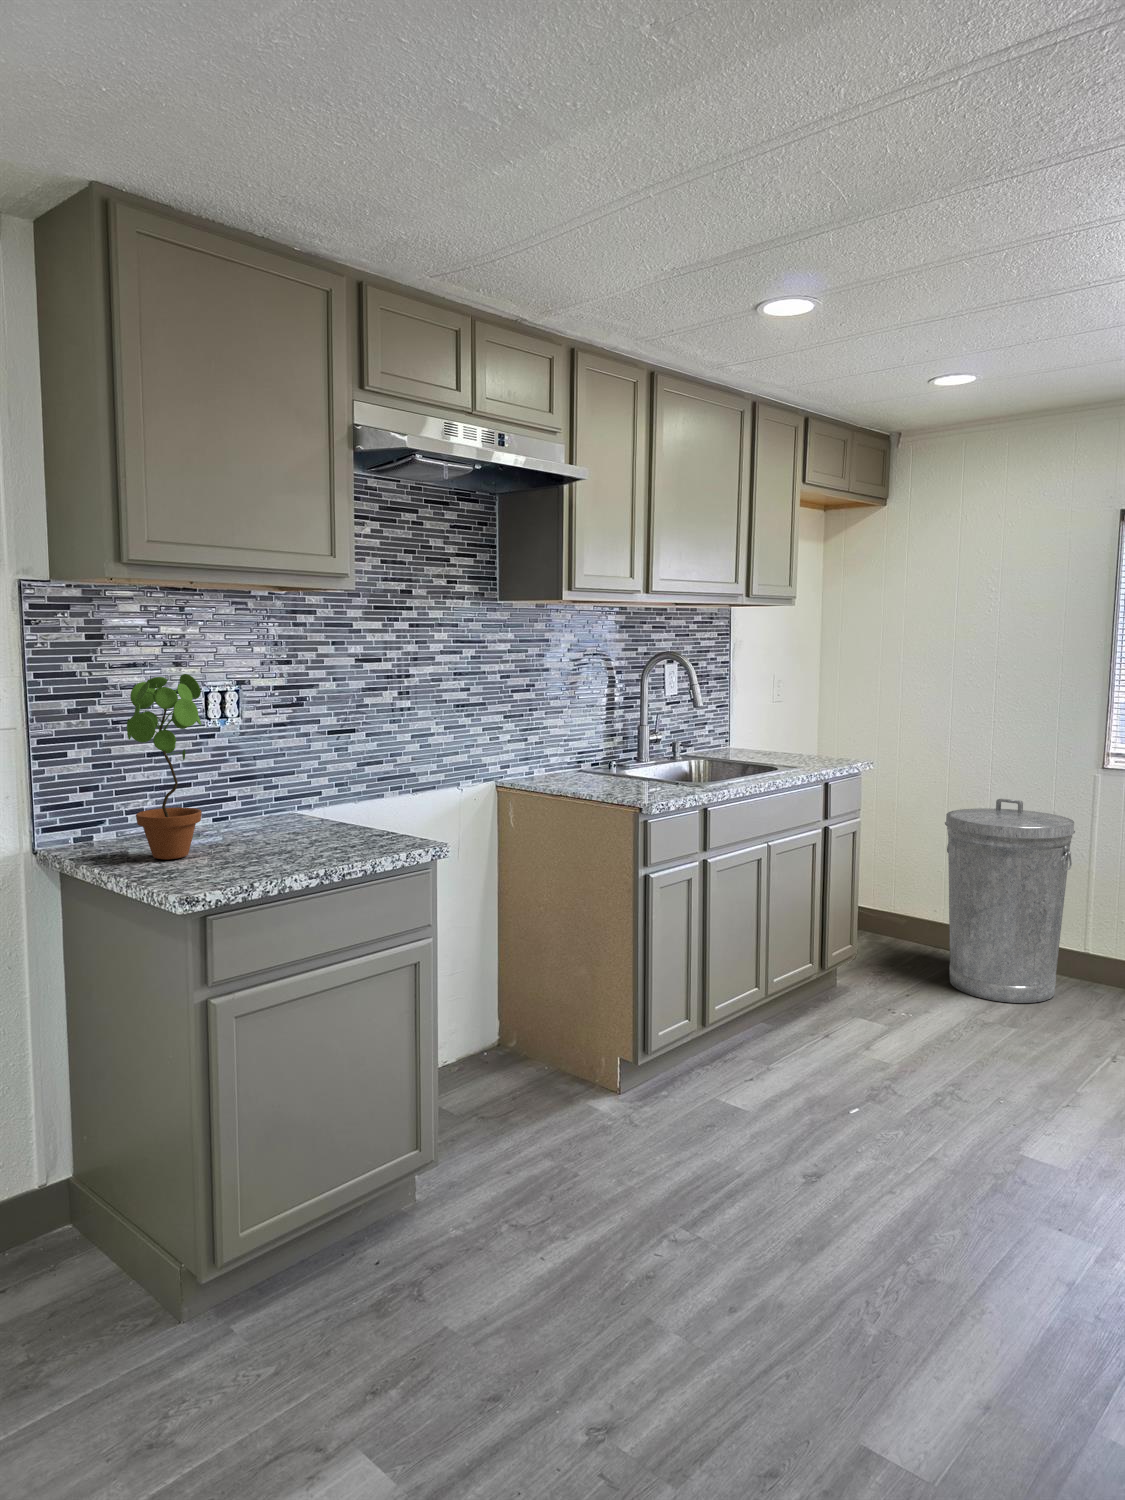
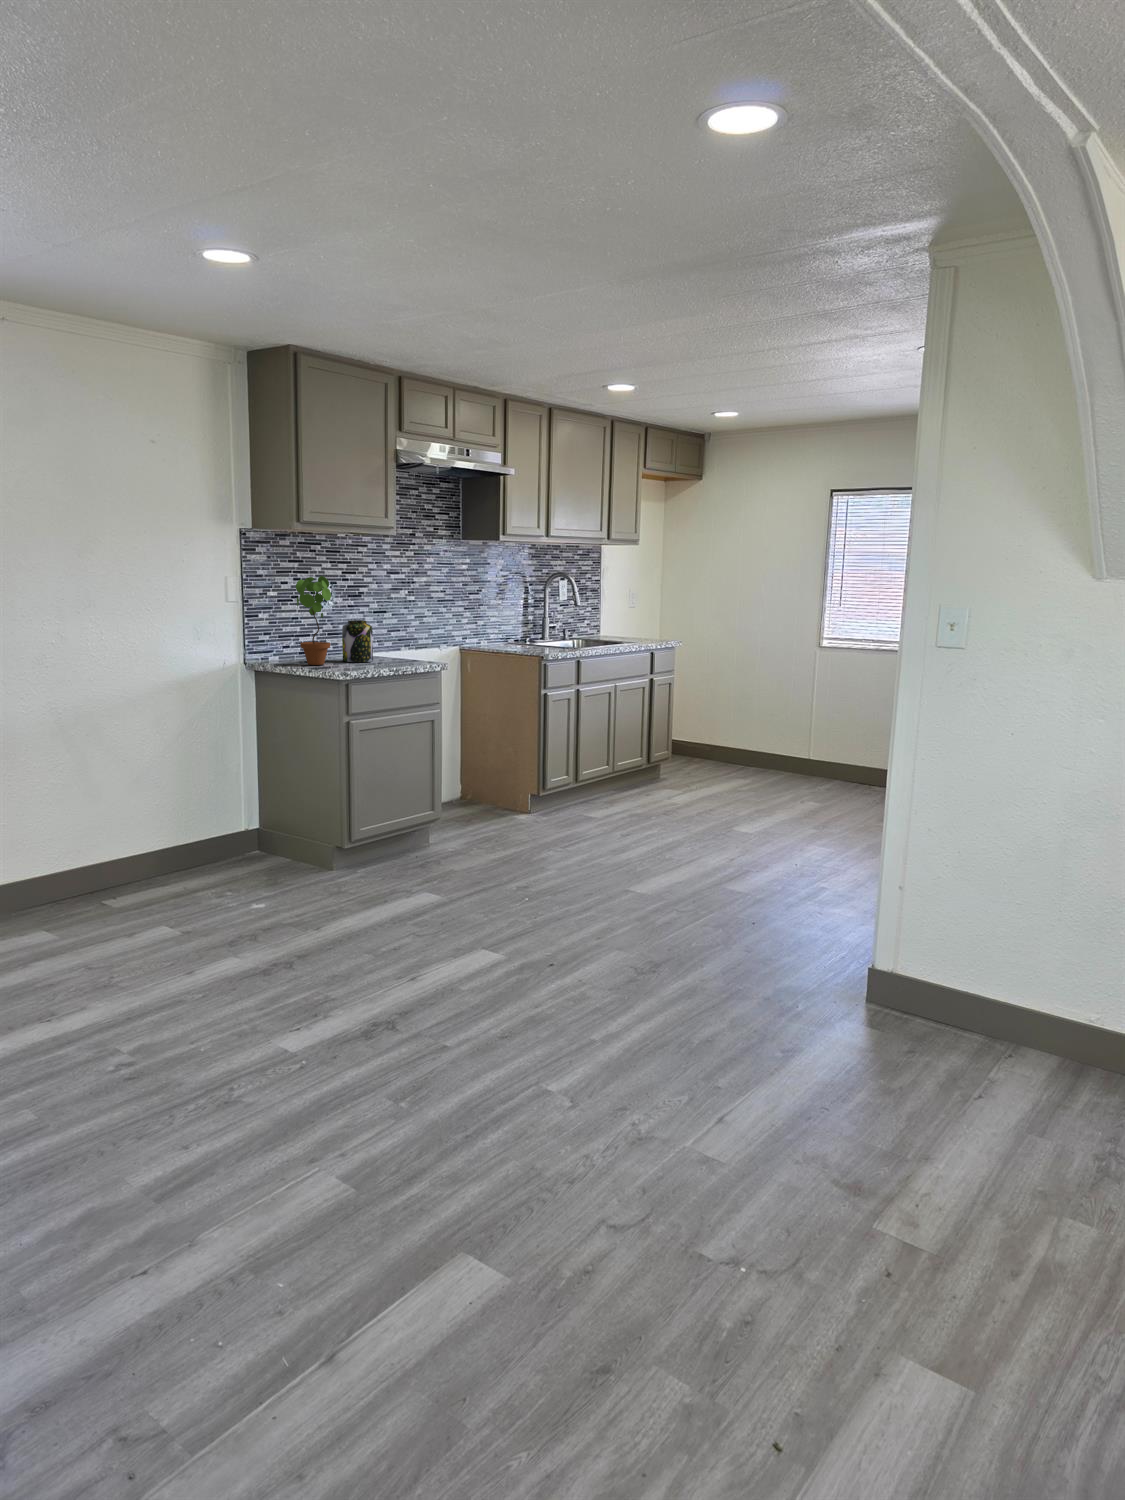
jar: none [240,758,302,845] -> present [342,620,373,662]
trash can: present [945,799,1075,1003] -> none [728,665,800,784]

